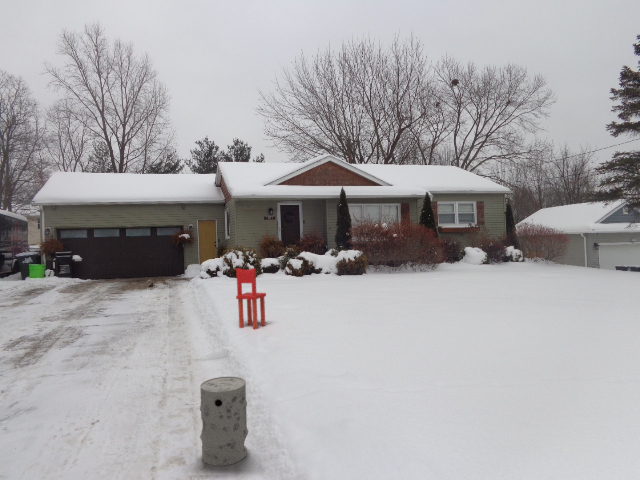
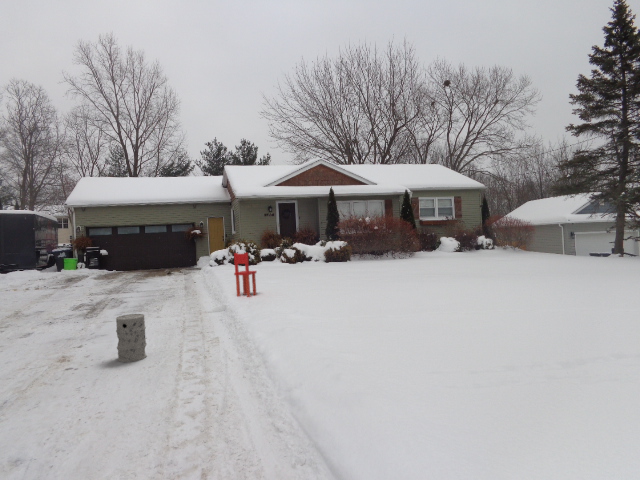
trash can: present [200,377,248,466] -> present [116,314,147,362]

